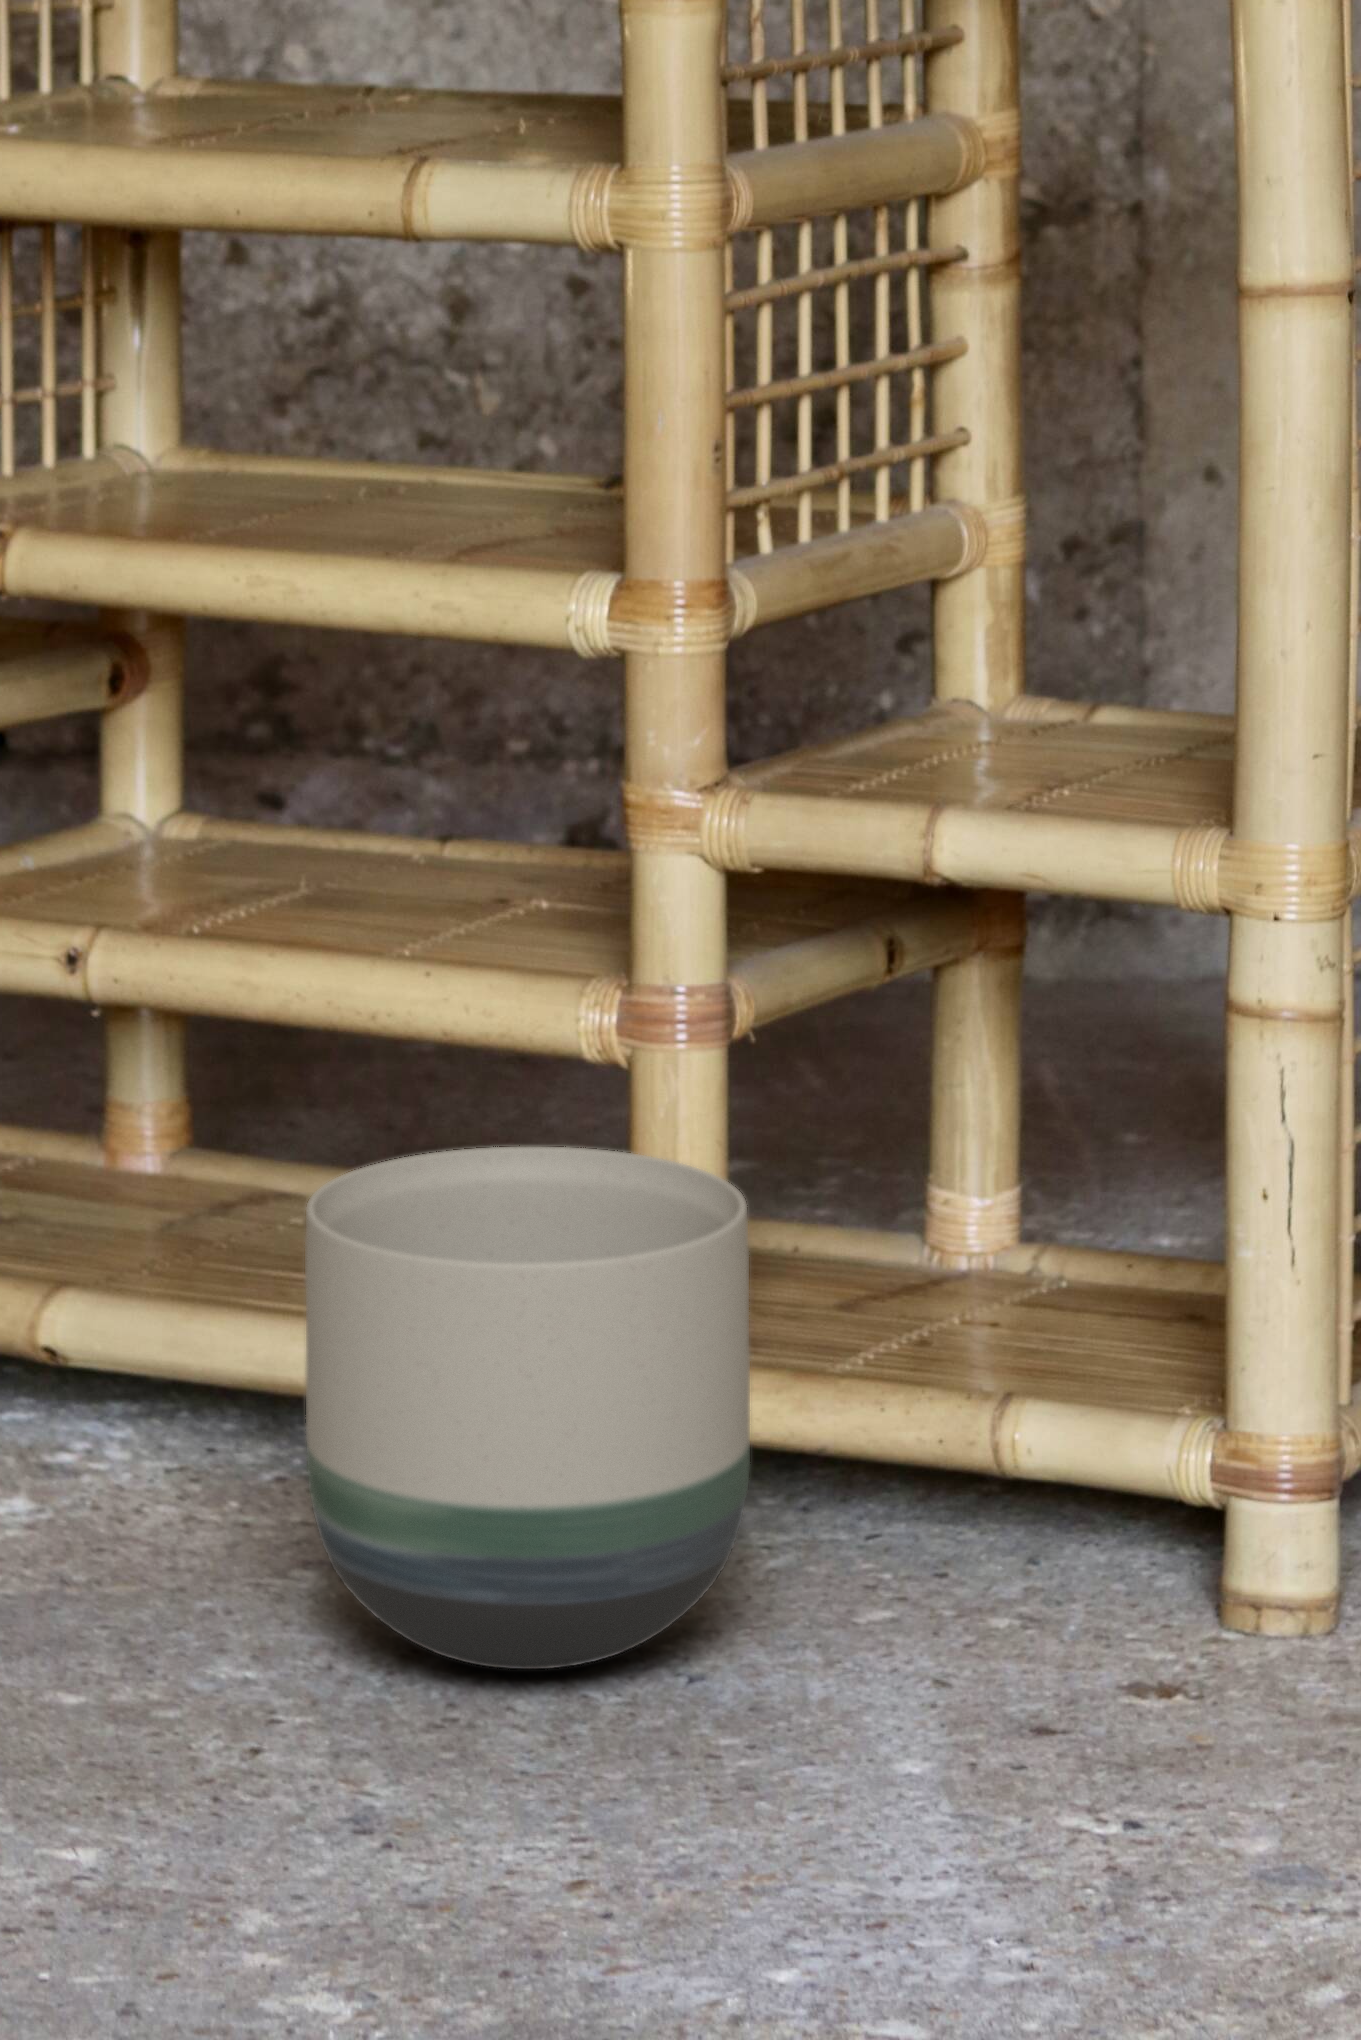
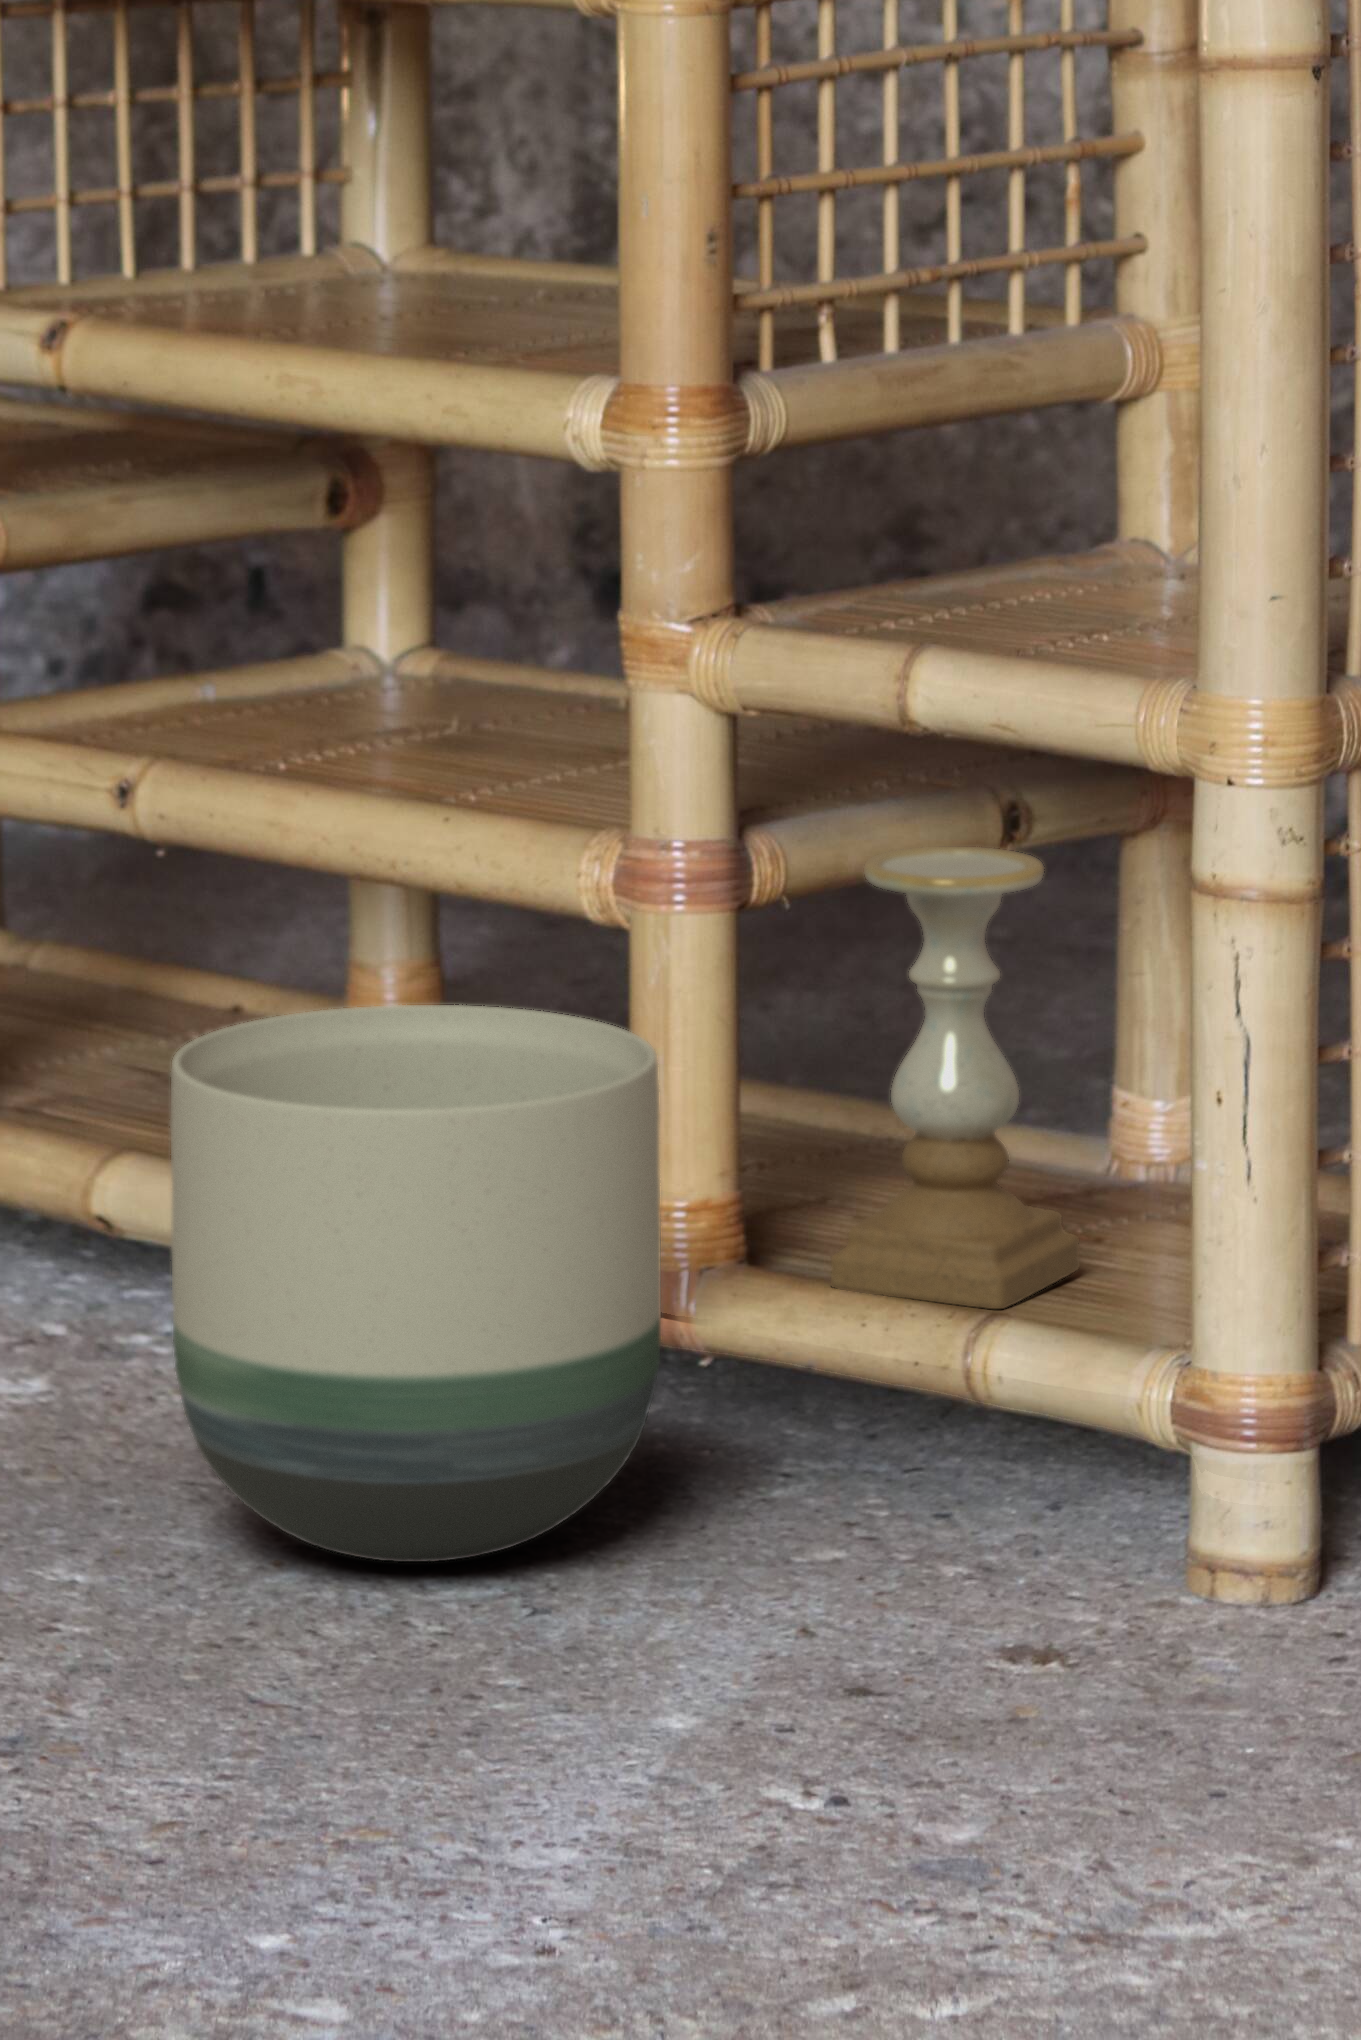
candle holder: none [823,972,1009,1384] -> present [831,847,1080,1309]

